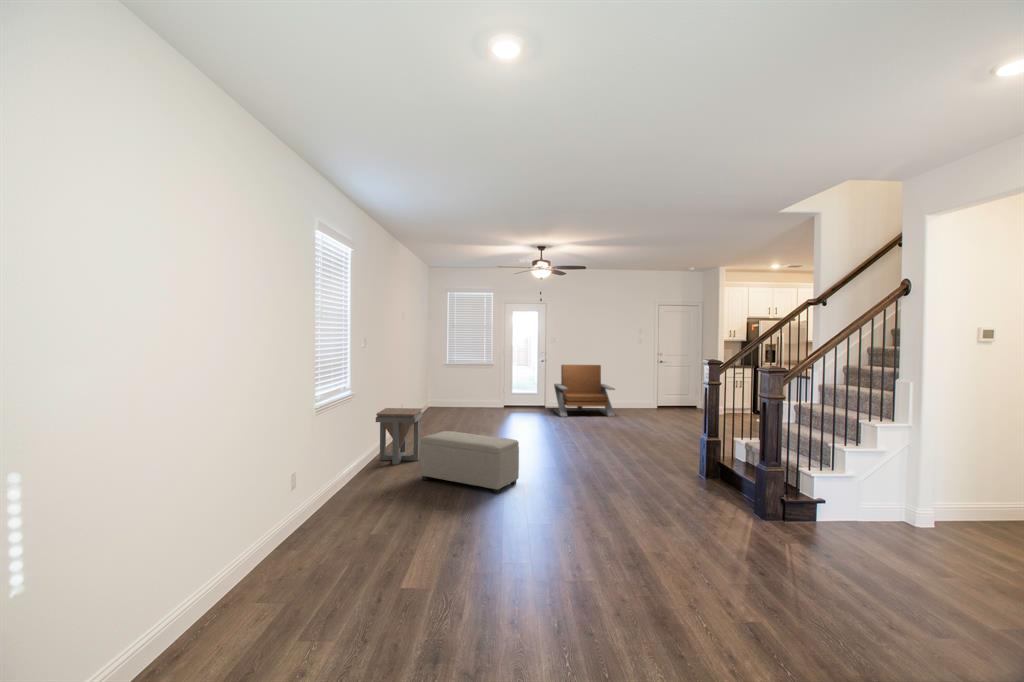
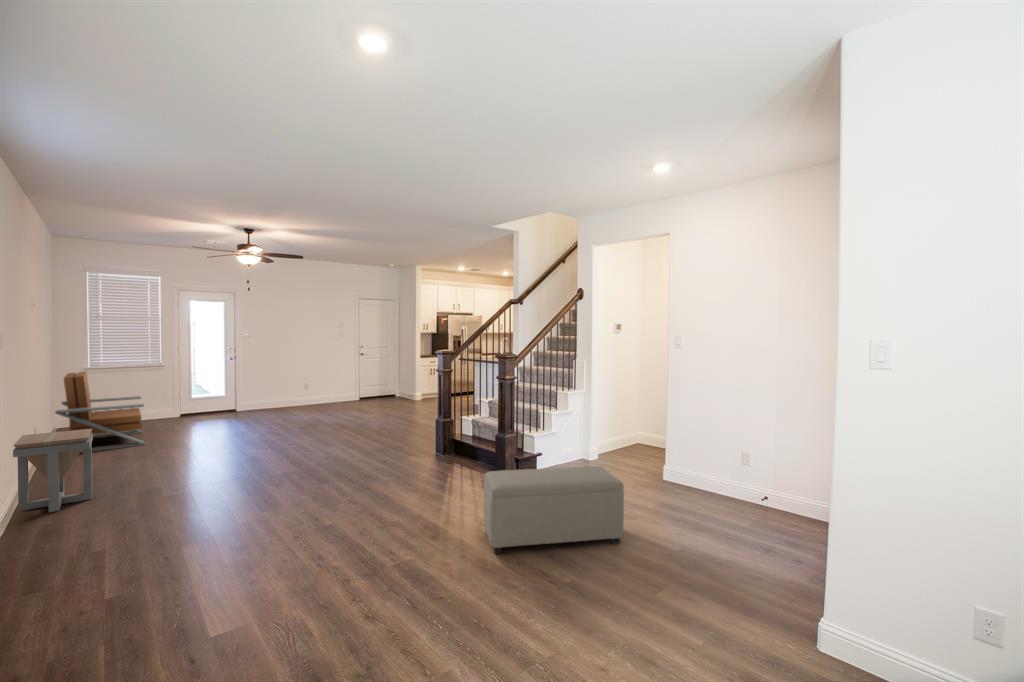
lounge chair: present [554,365,615,417] -> present [55,372,144,453]
ottoman: present [420,431,519,494] -> present [484,466,624,553]

